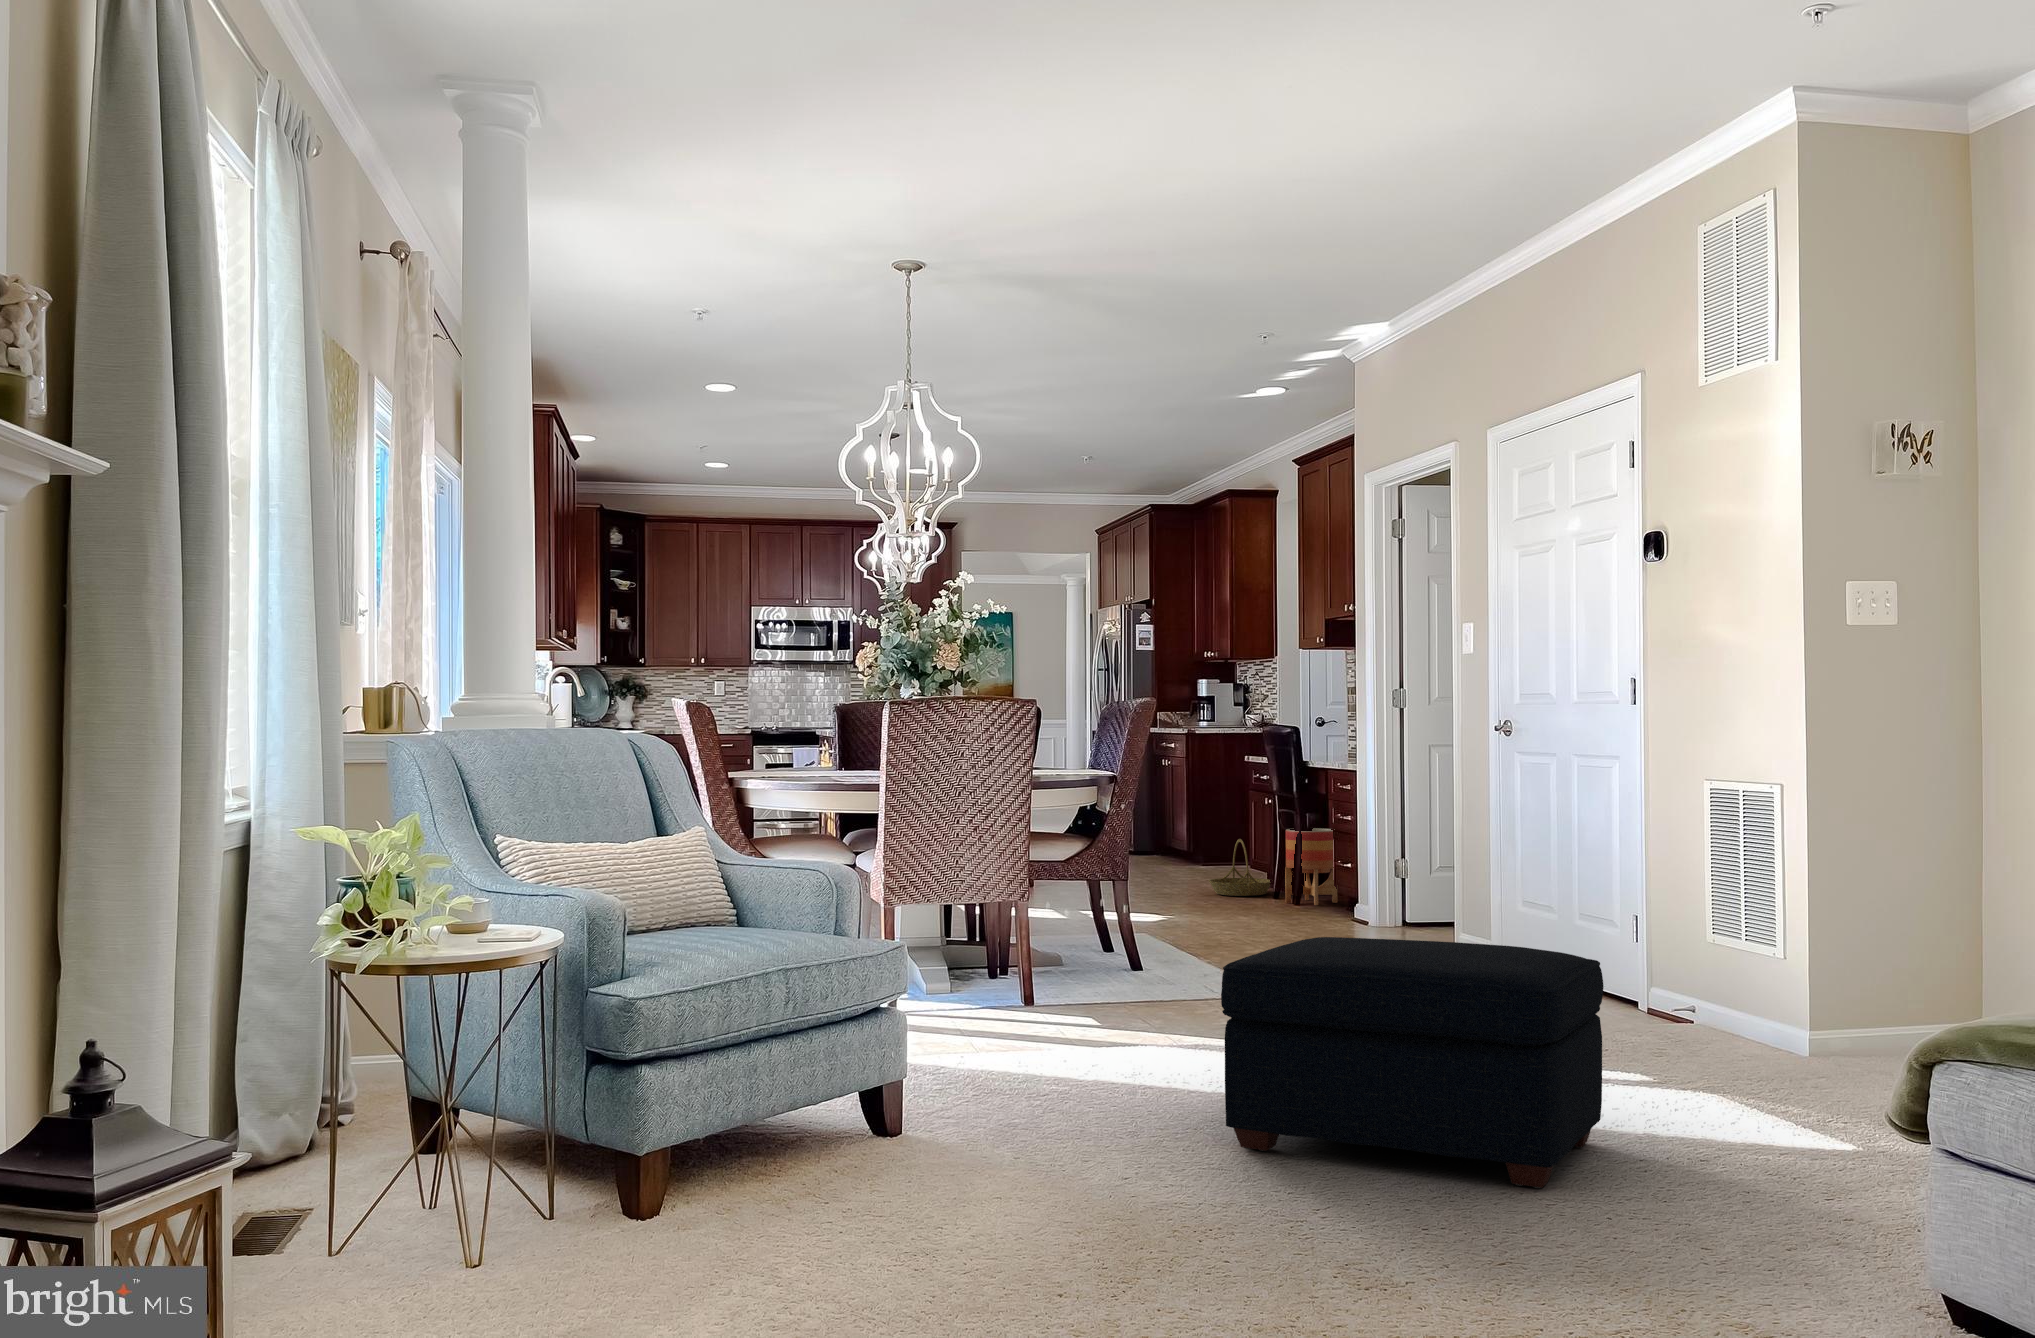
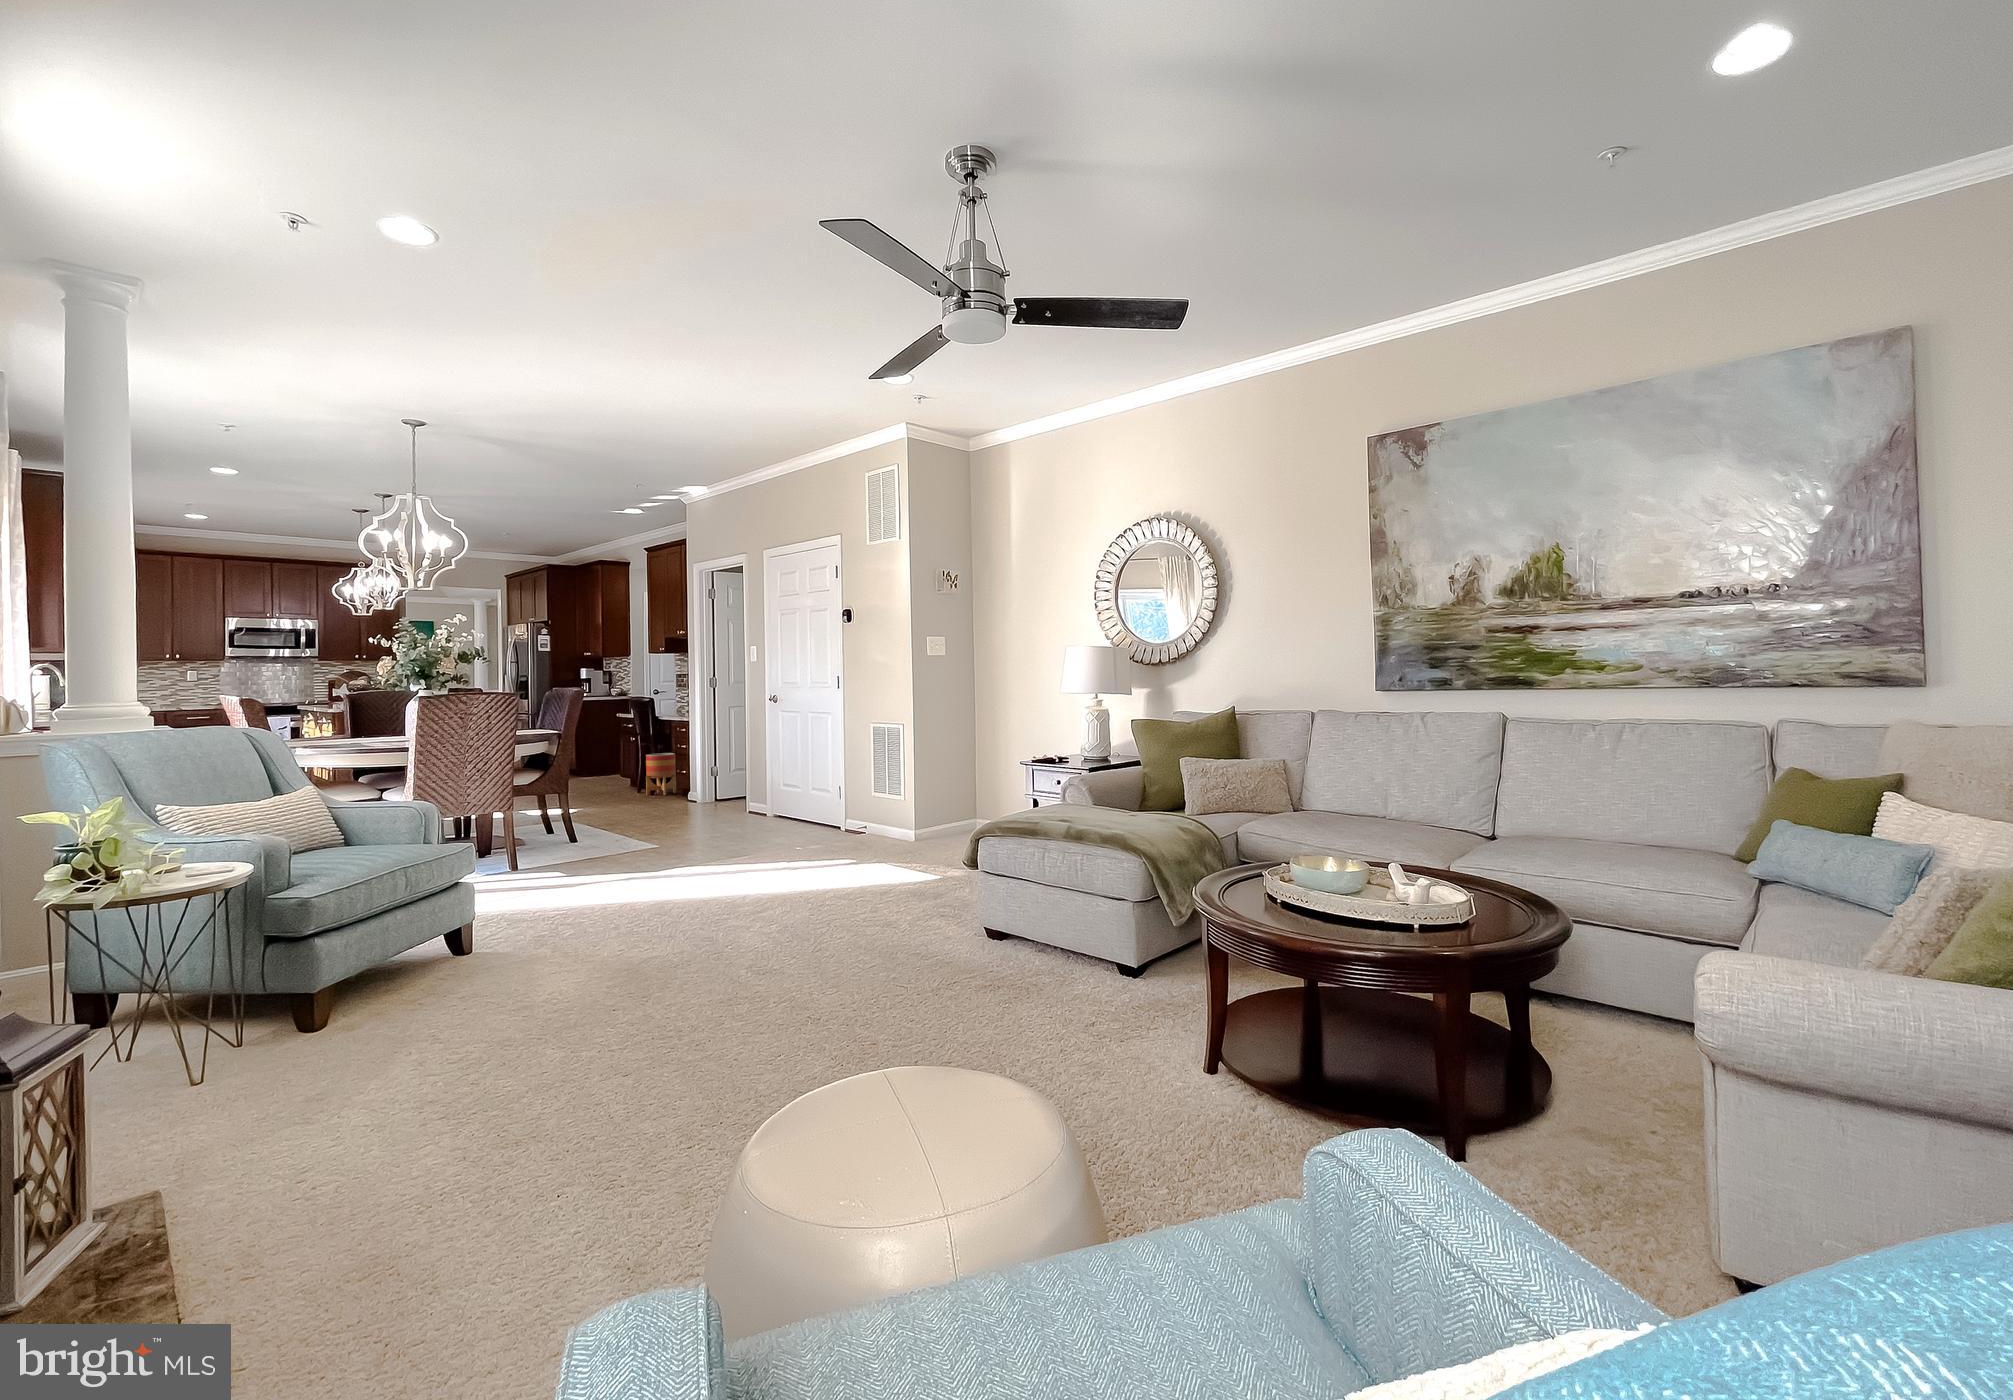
basket: present [1209,839,1271,896] -> none [598,761,637,793]
ottoman: present [1221,937,1603,1188] -> none [667,814,848,928]

